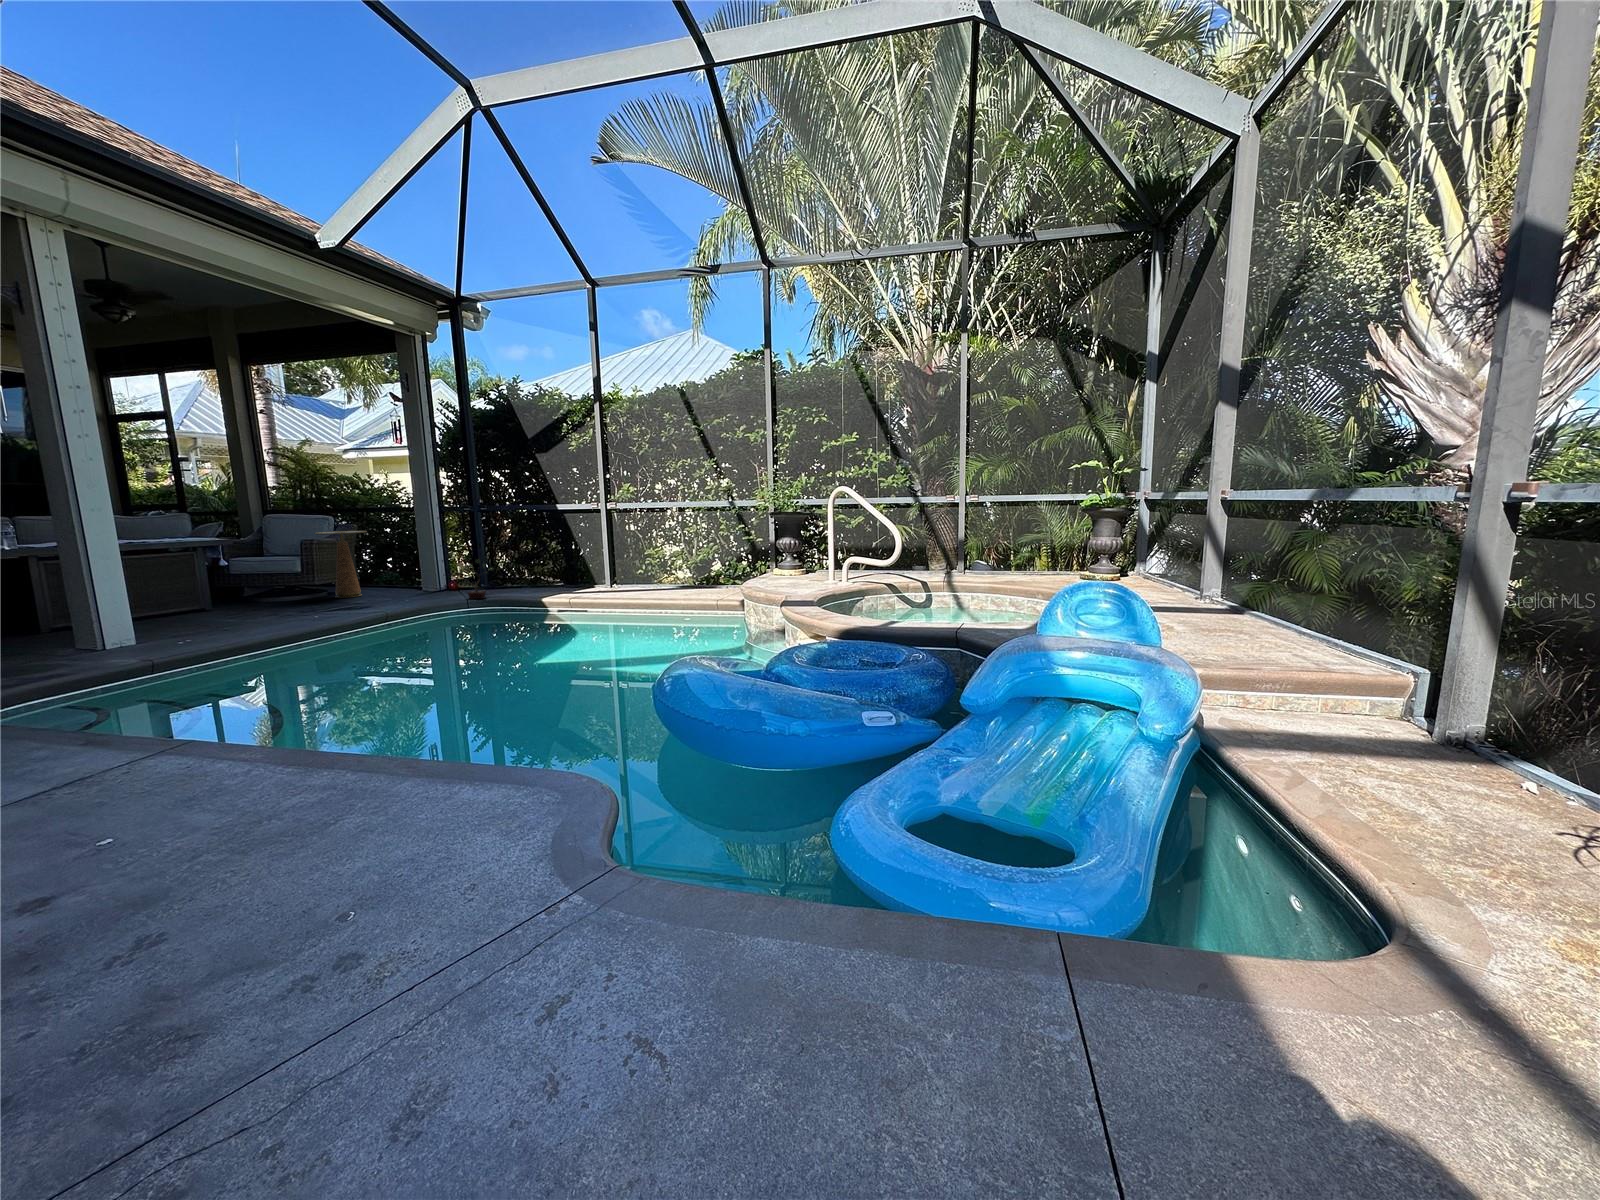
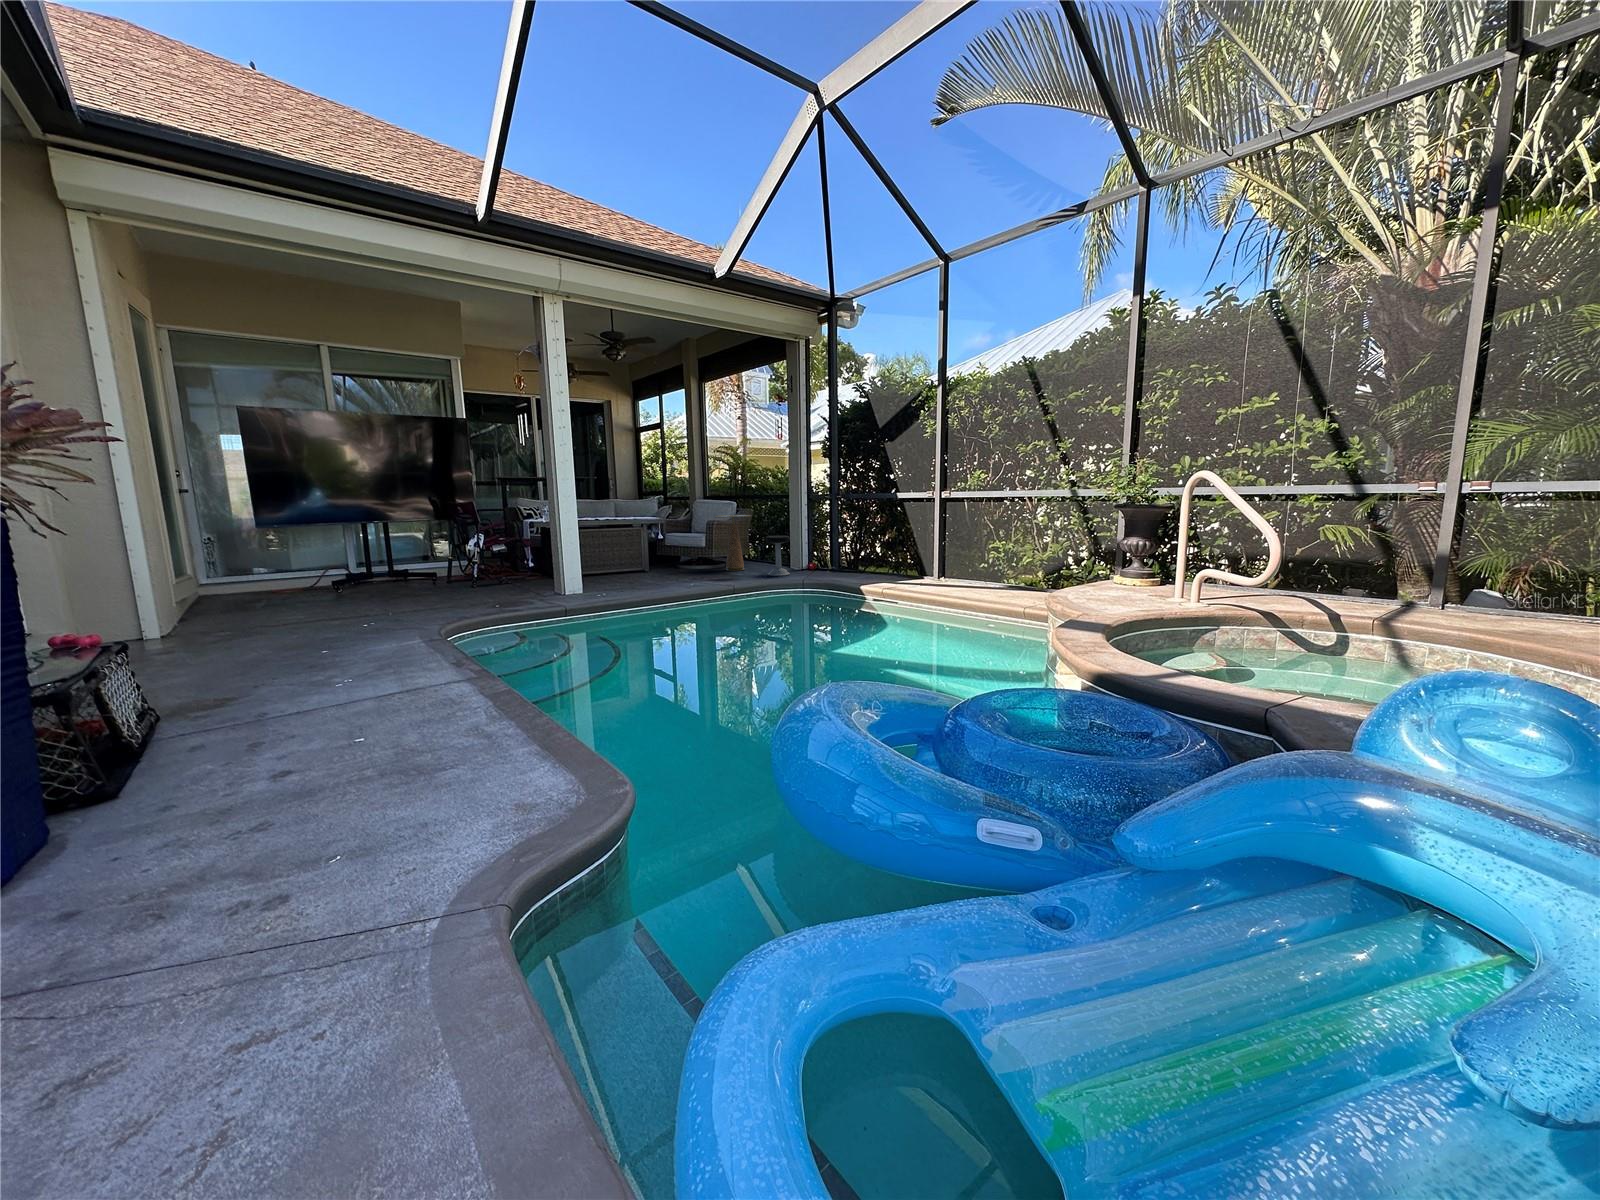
stool: none [397,553,430,598] -> present [766,536,790,576]
potted plant: present [462,559,492,599] -> none [808,544,834,582]

